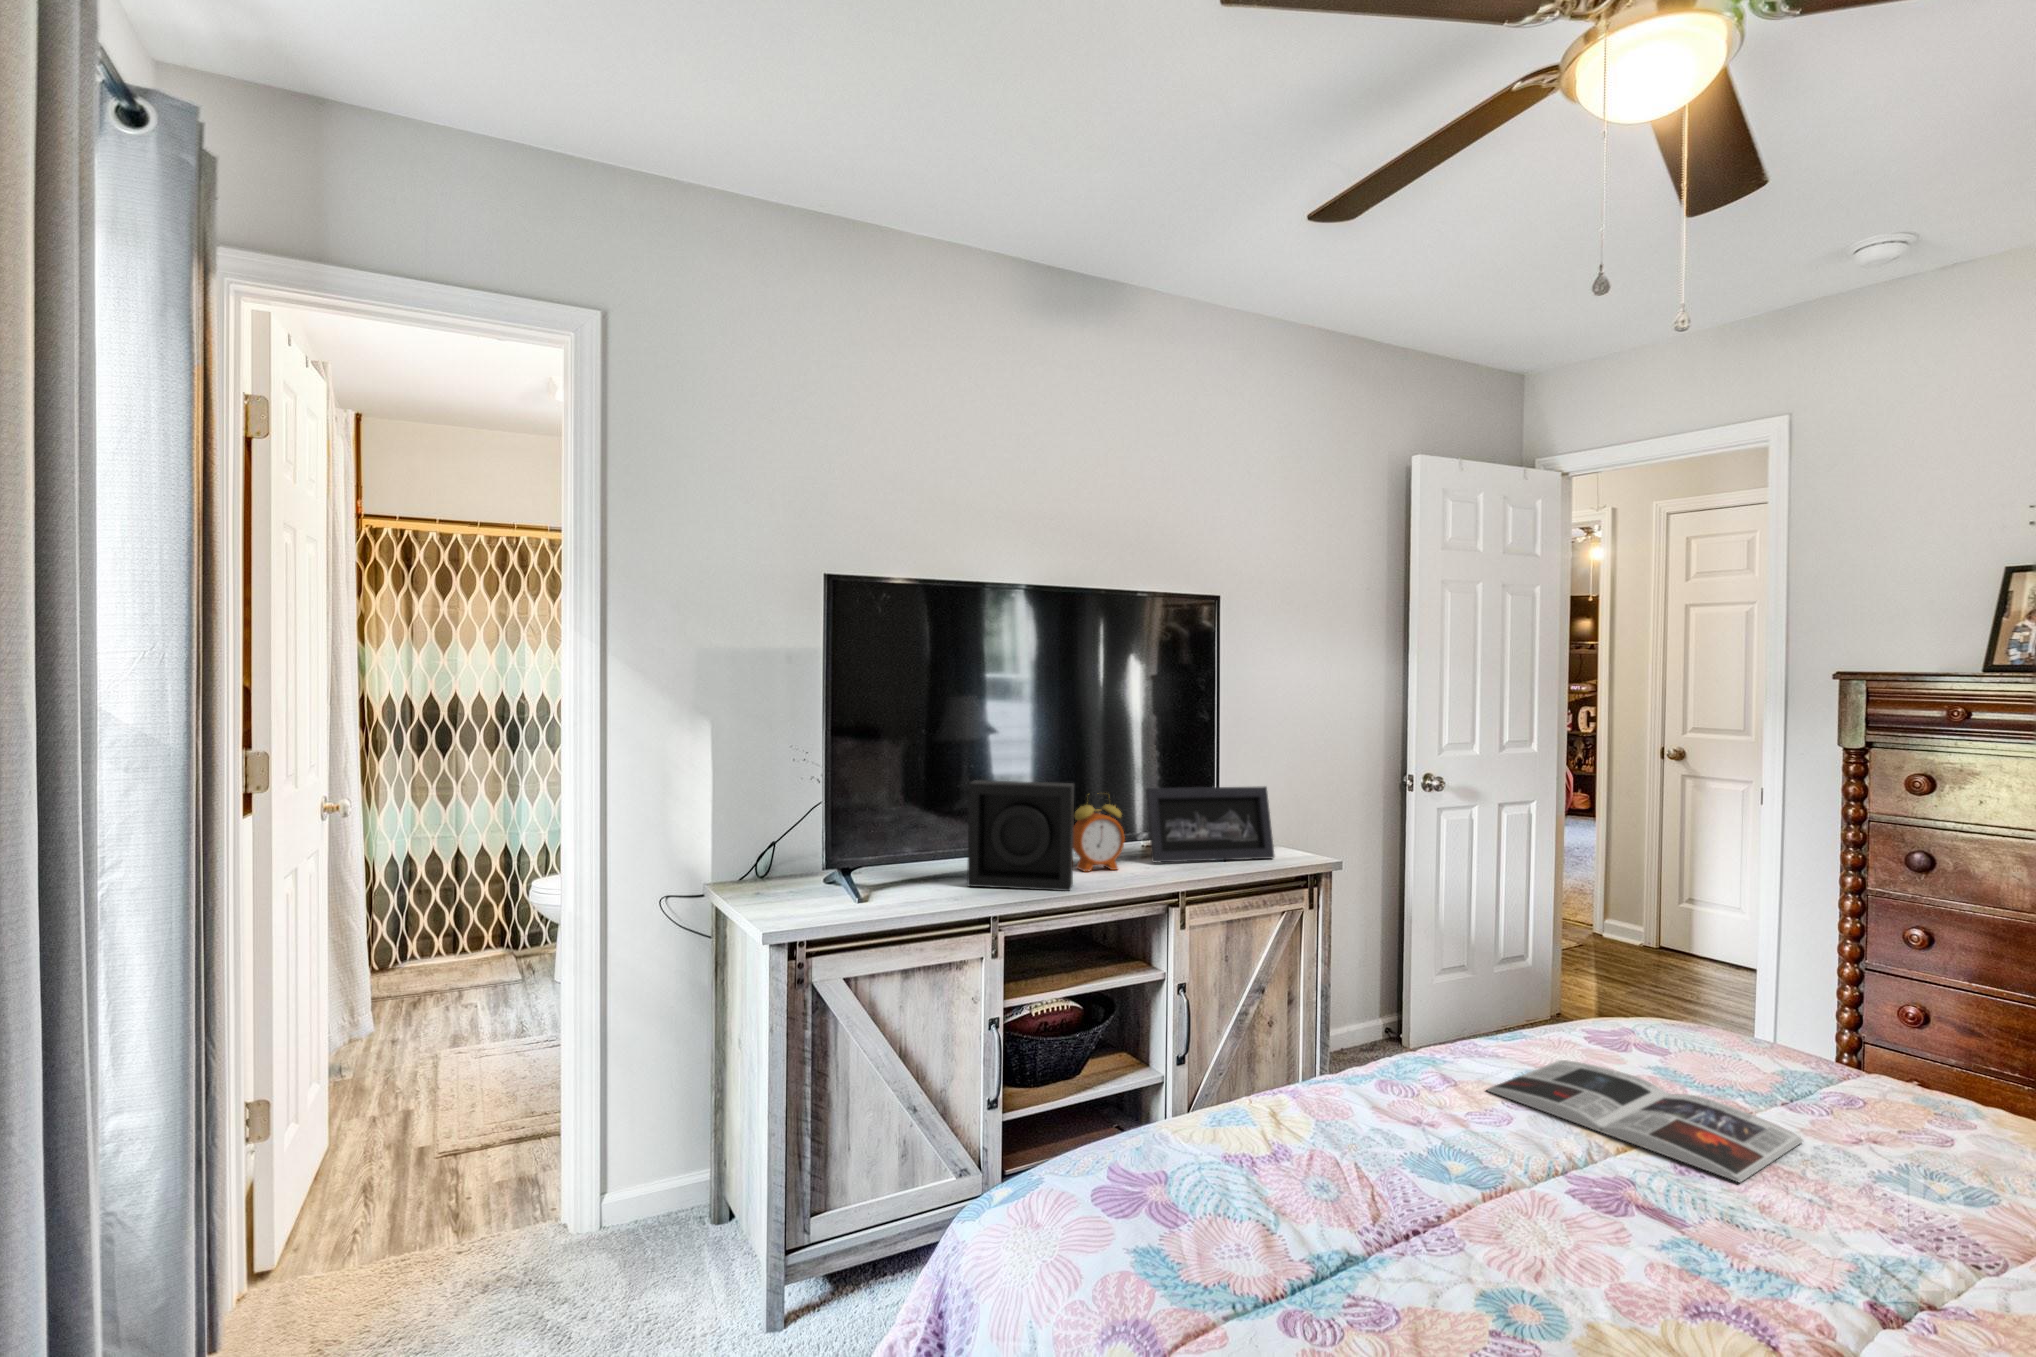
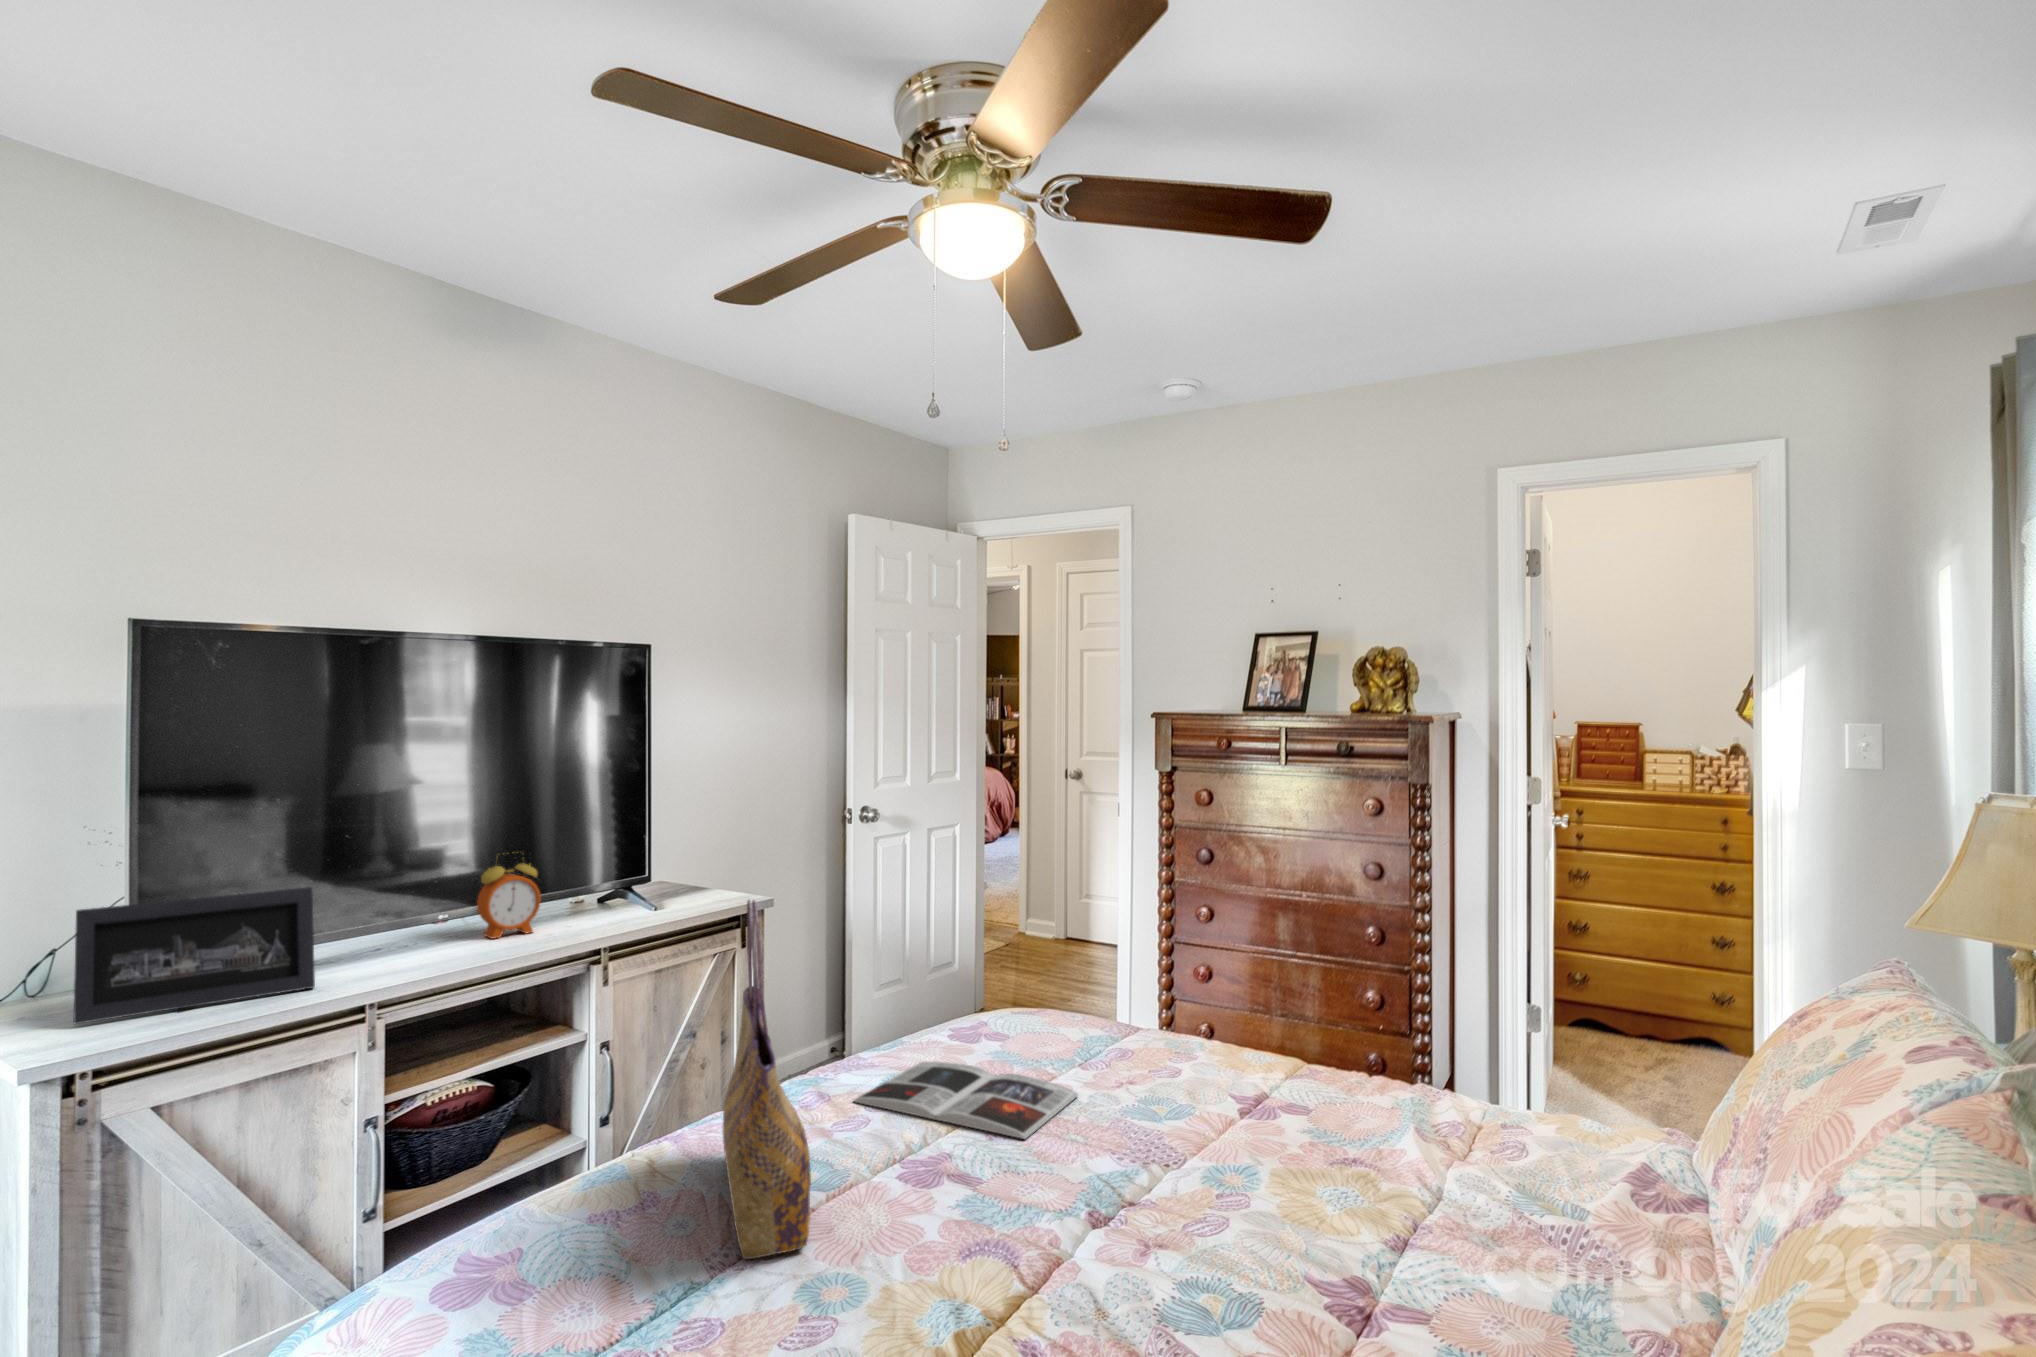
speaker: present [967,780,1074,891] -> none [338,846,477,973]
picture frame: present [1146,787,1274,863] -> present [74,887,315,1024]
tote bag: none [1355,844,1480,1251] -> present [723,900,811,1259]

